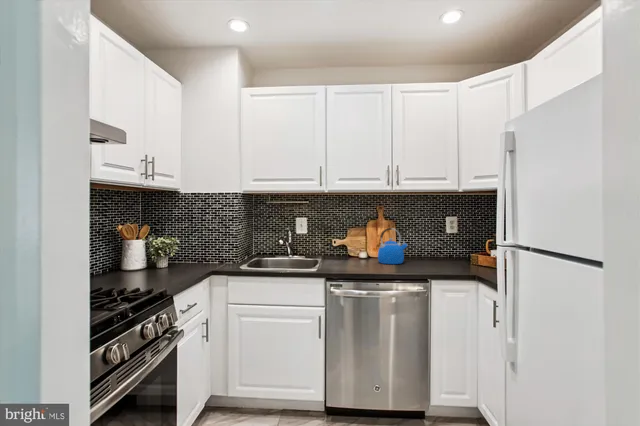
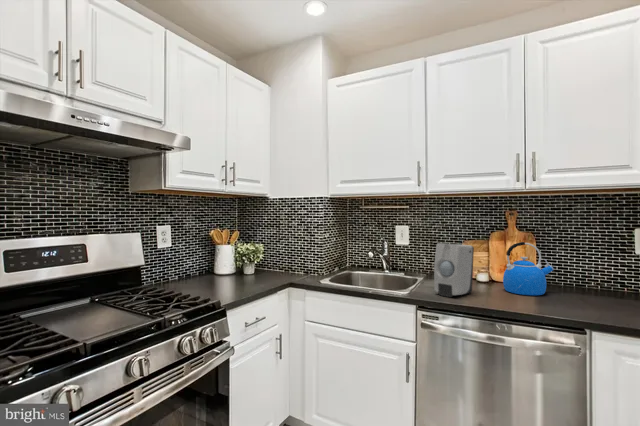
soap dispenser: none [336,230,361,269] -> present [434,243,474,297]

